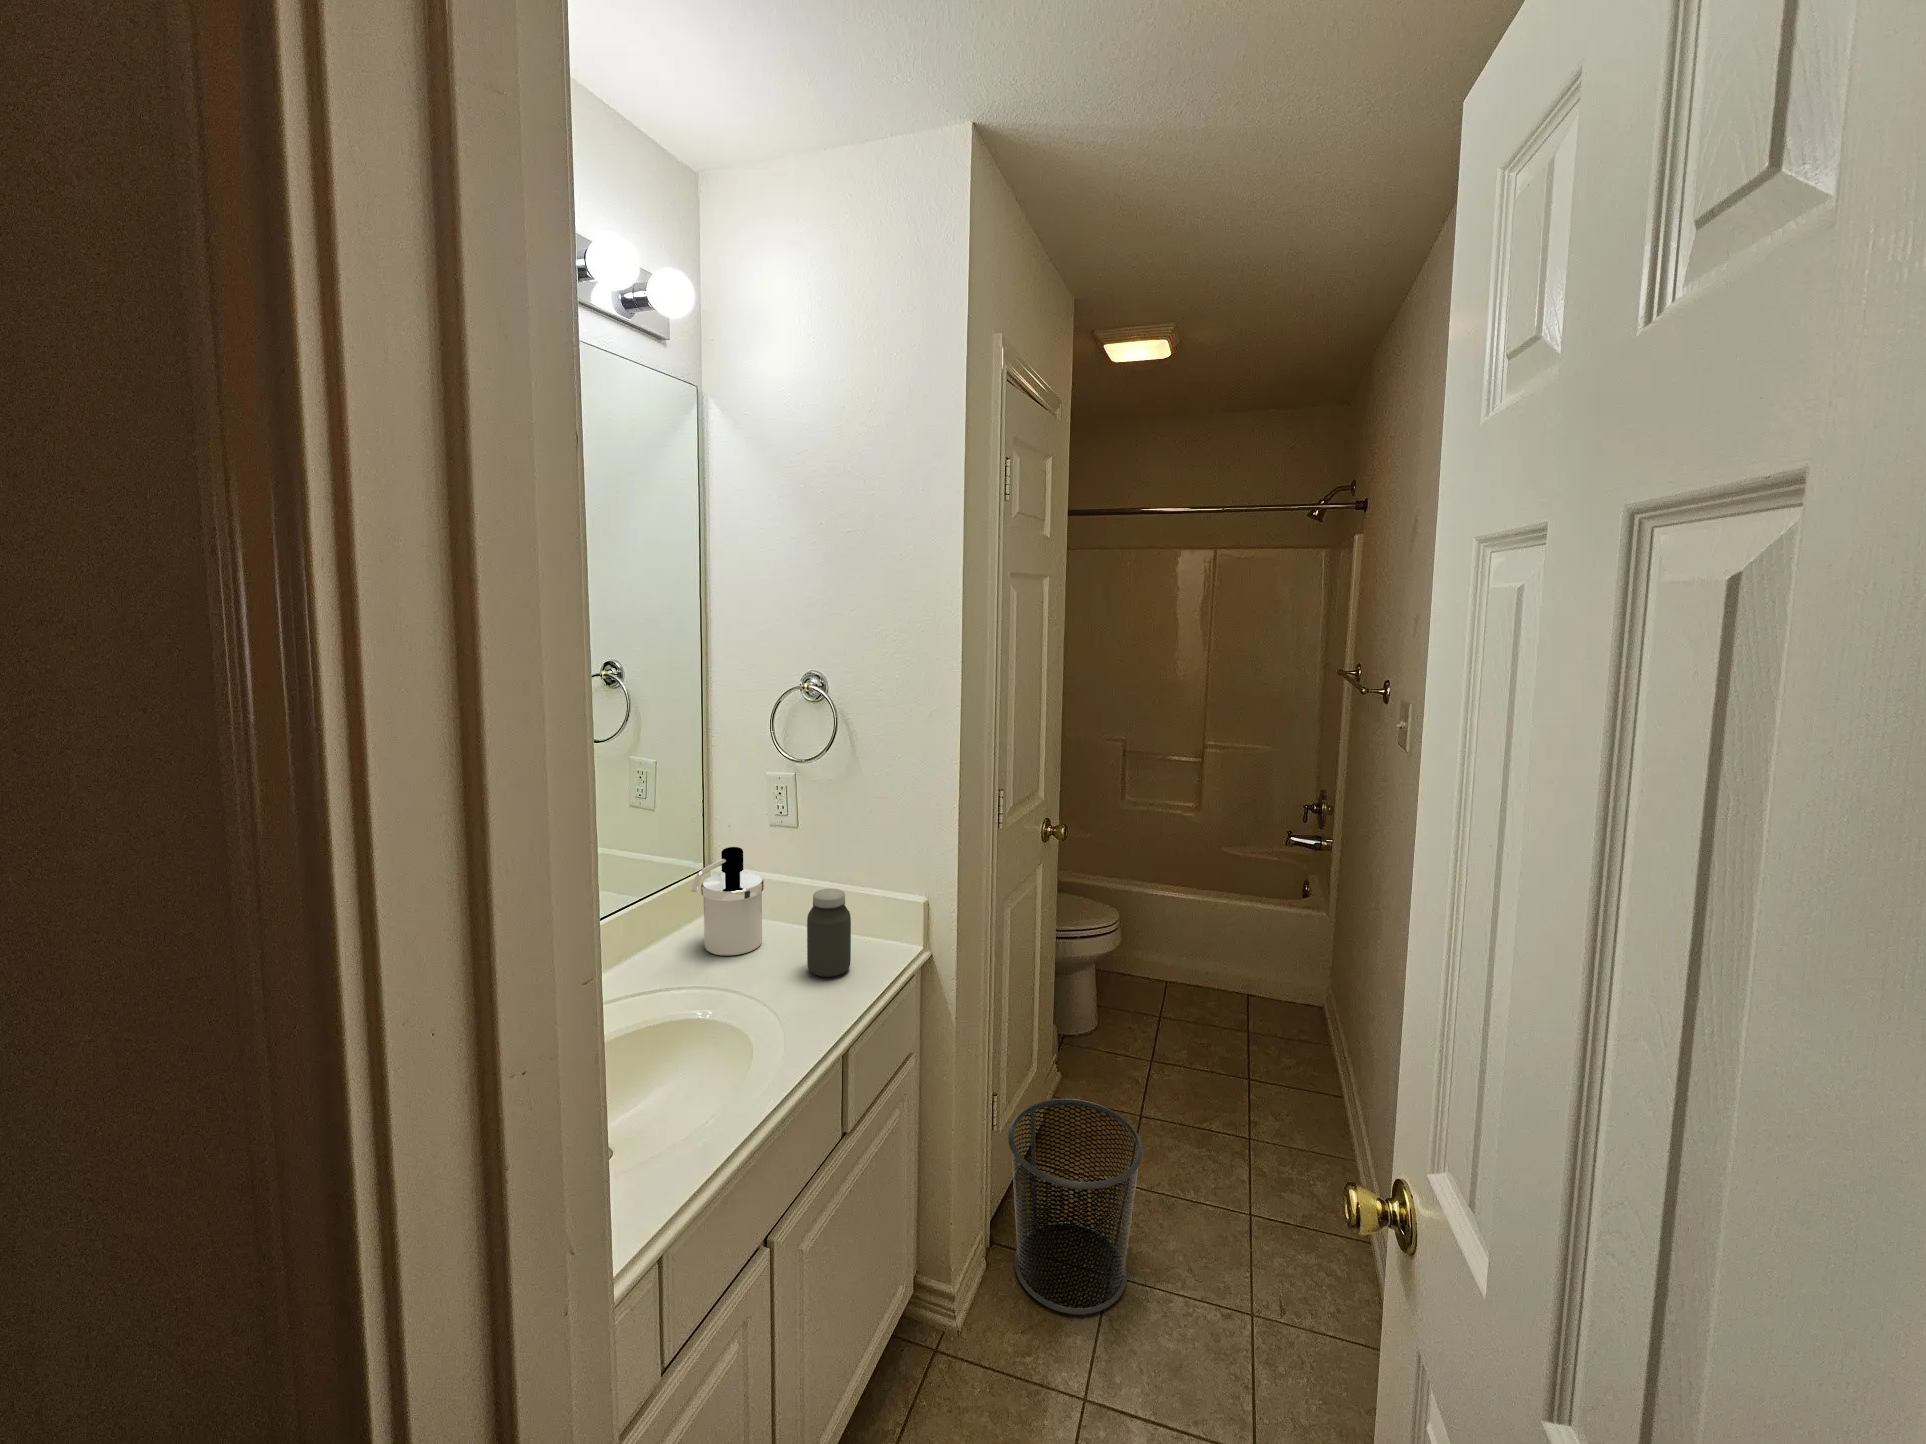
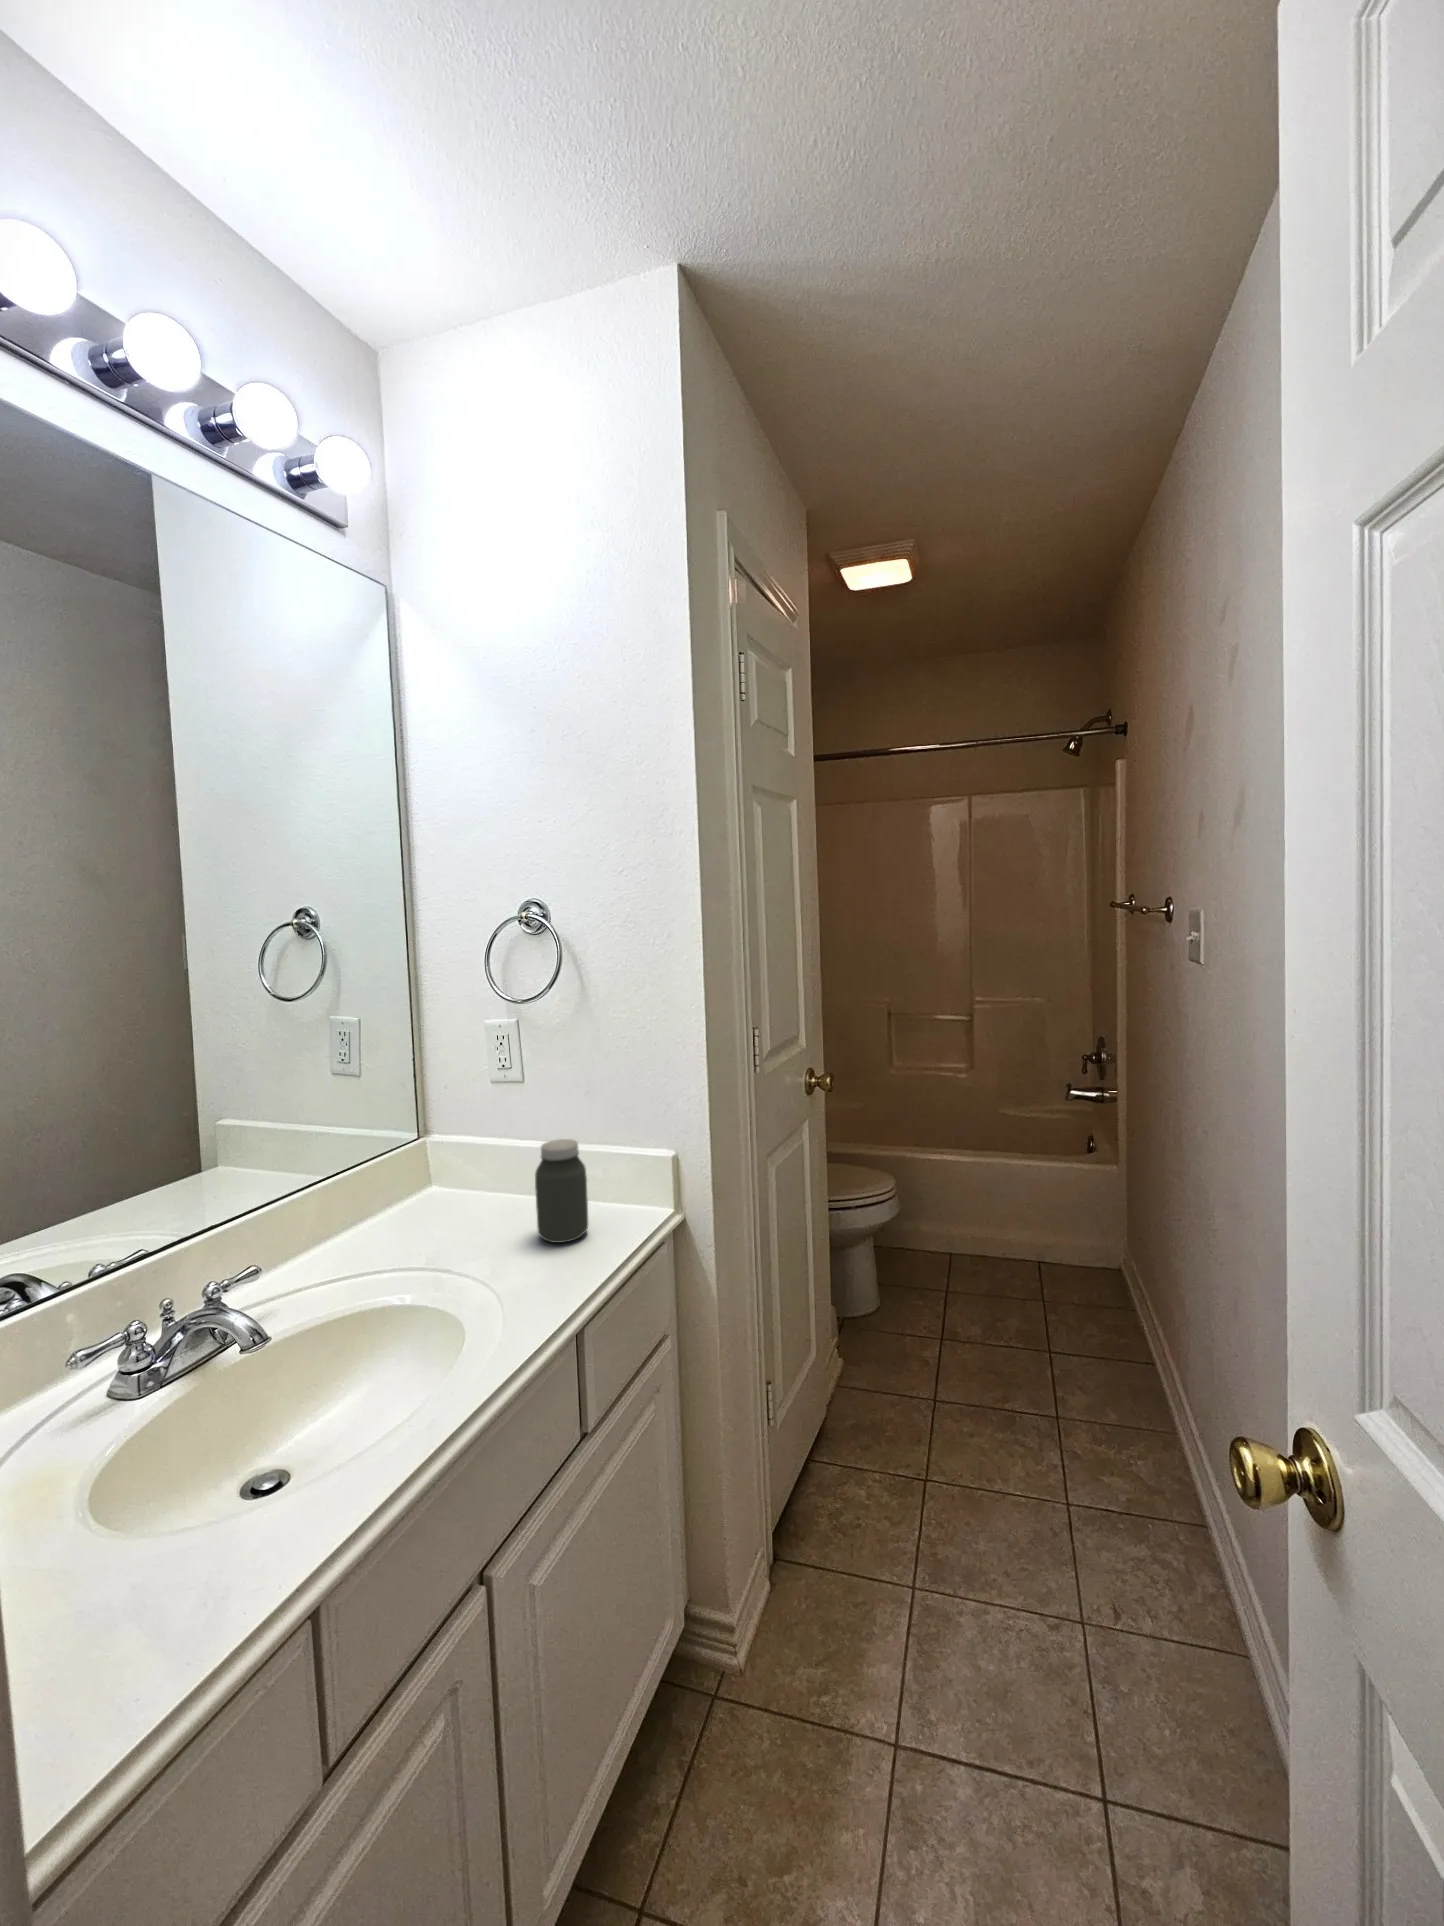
soap dispenser: present [691,847,764,955] -> none [397,1101,488,1227]
waste bin: present [1008,1099,1143,1314] -> none [787,1379,944,1639]

